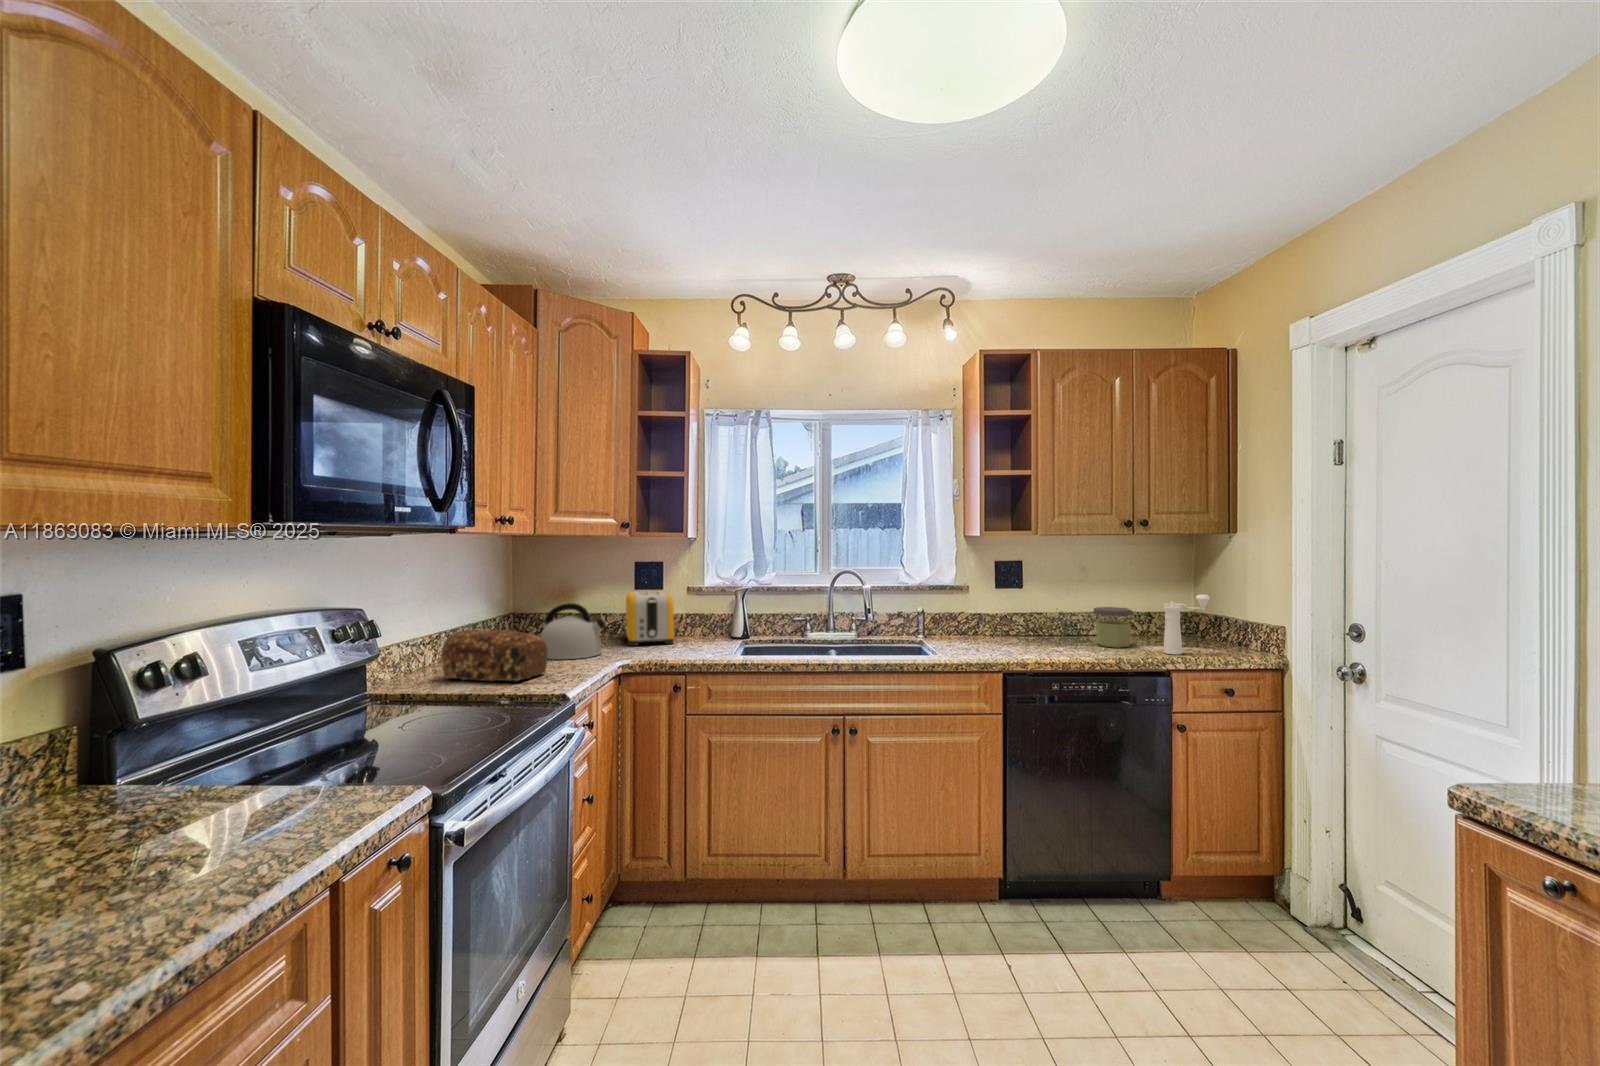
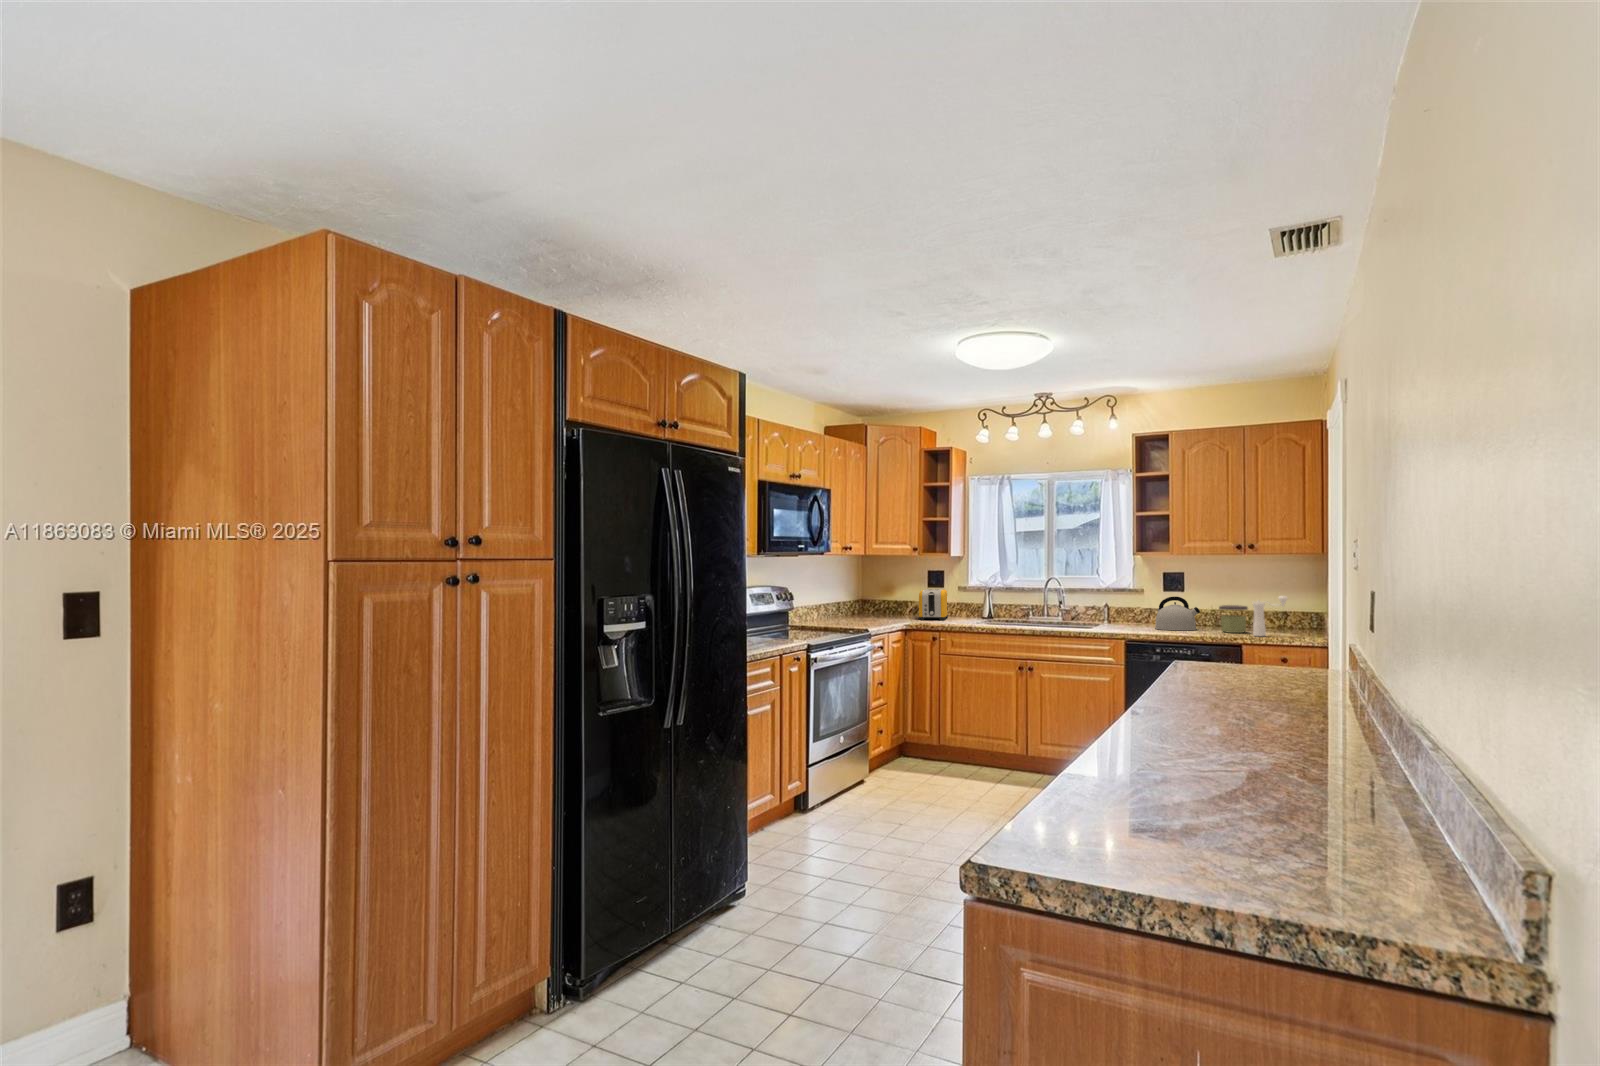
kettle: present [540,603,606,659] -> present [1155,597,1200,630]
bread loaf: present [442,630,548,681] -> none [821,602,867,625]

